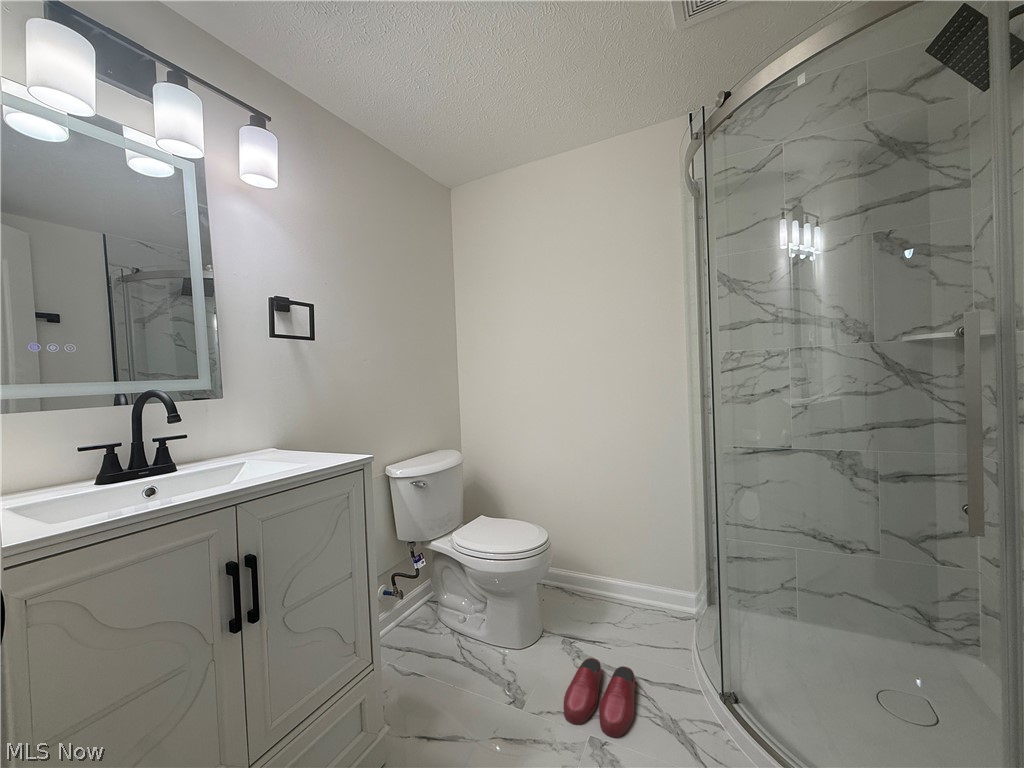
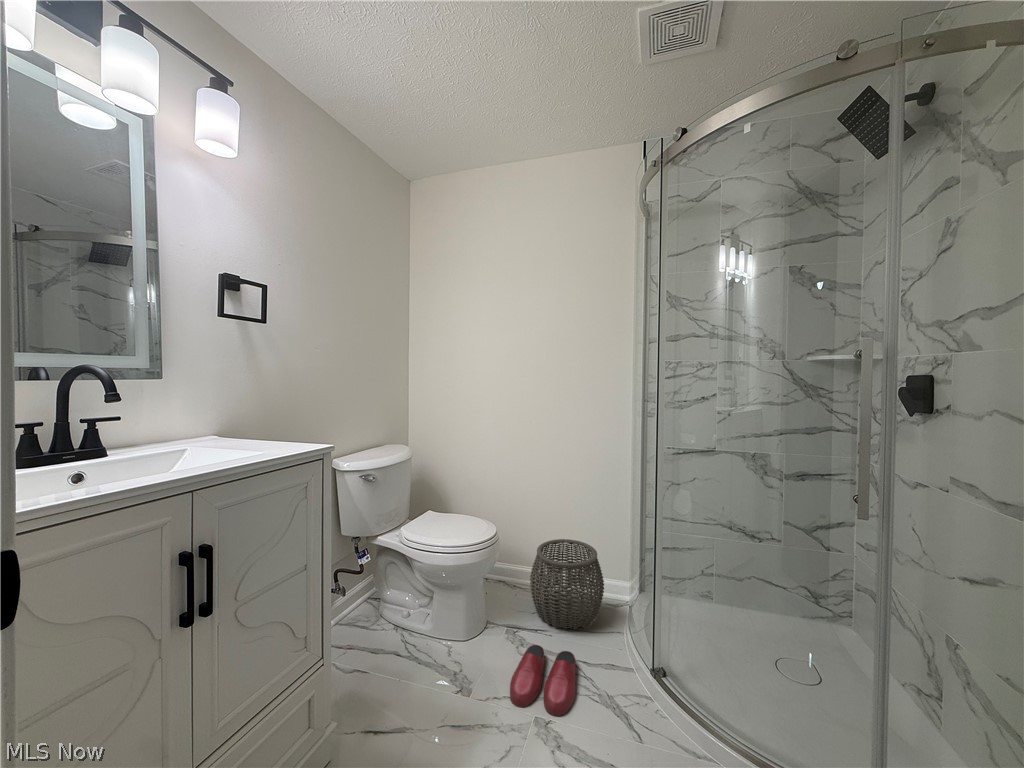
woven basket: none [586,546,667,643] -> present [530,539,604,630]

